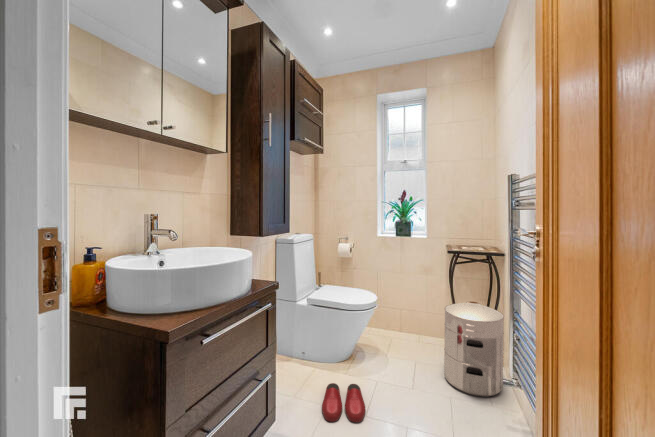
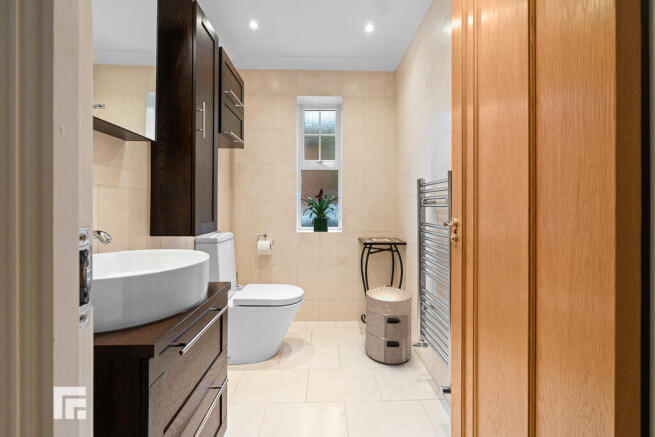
slippers: present [322,383,365,422] -> none [266,378,309,422]

